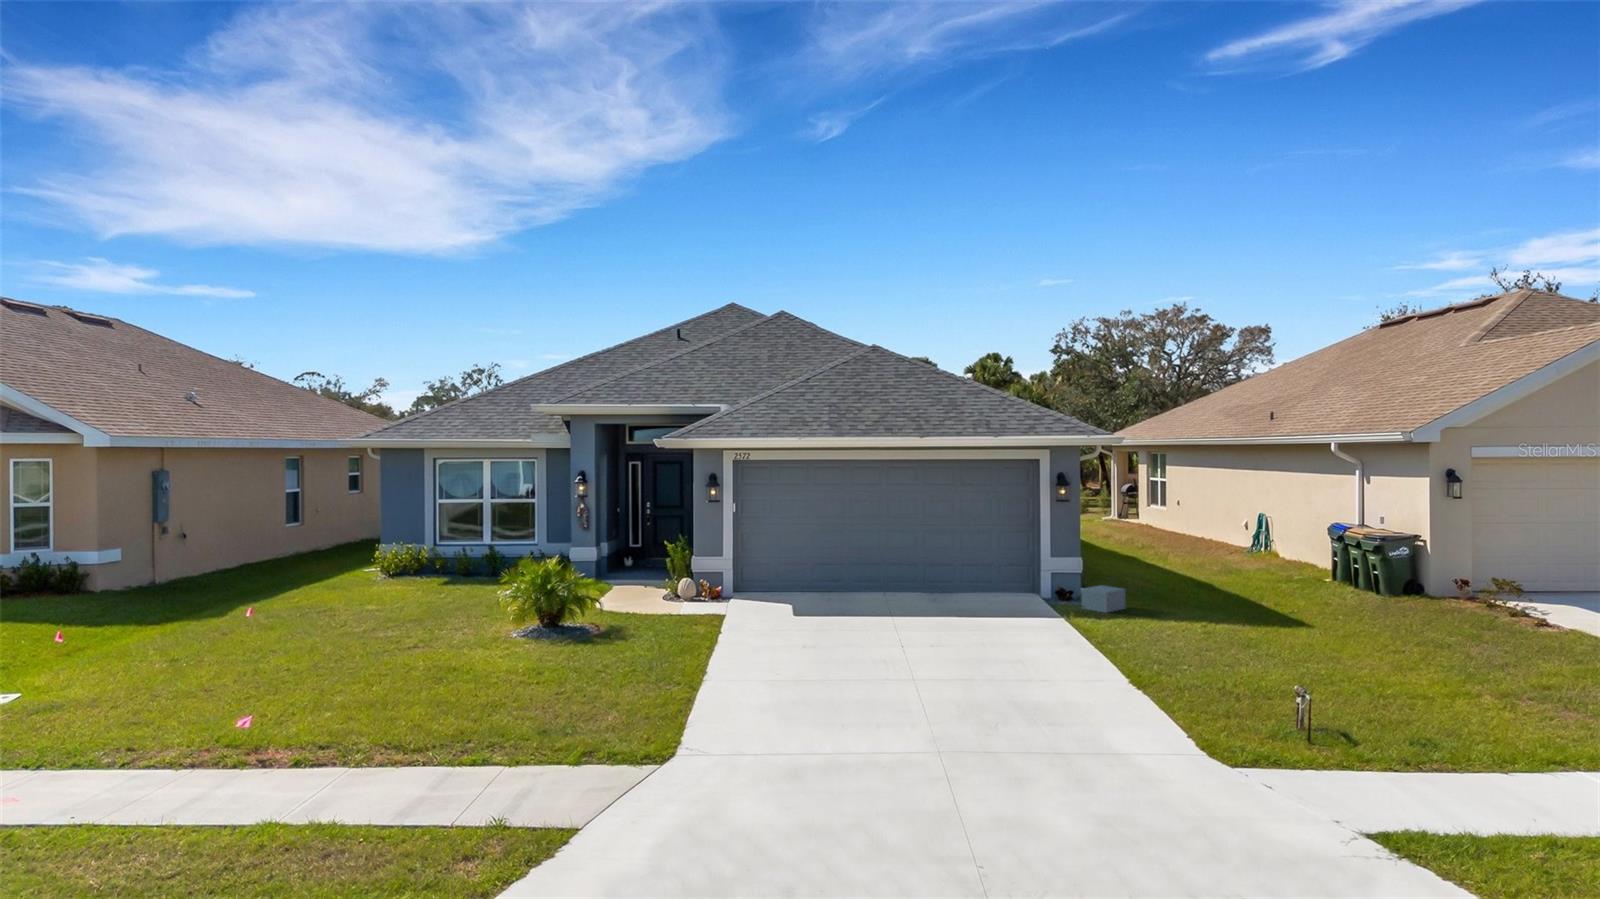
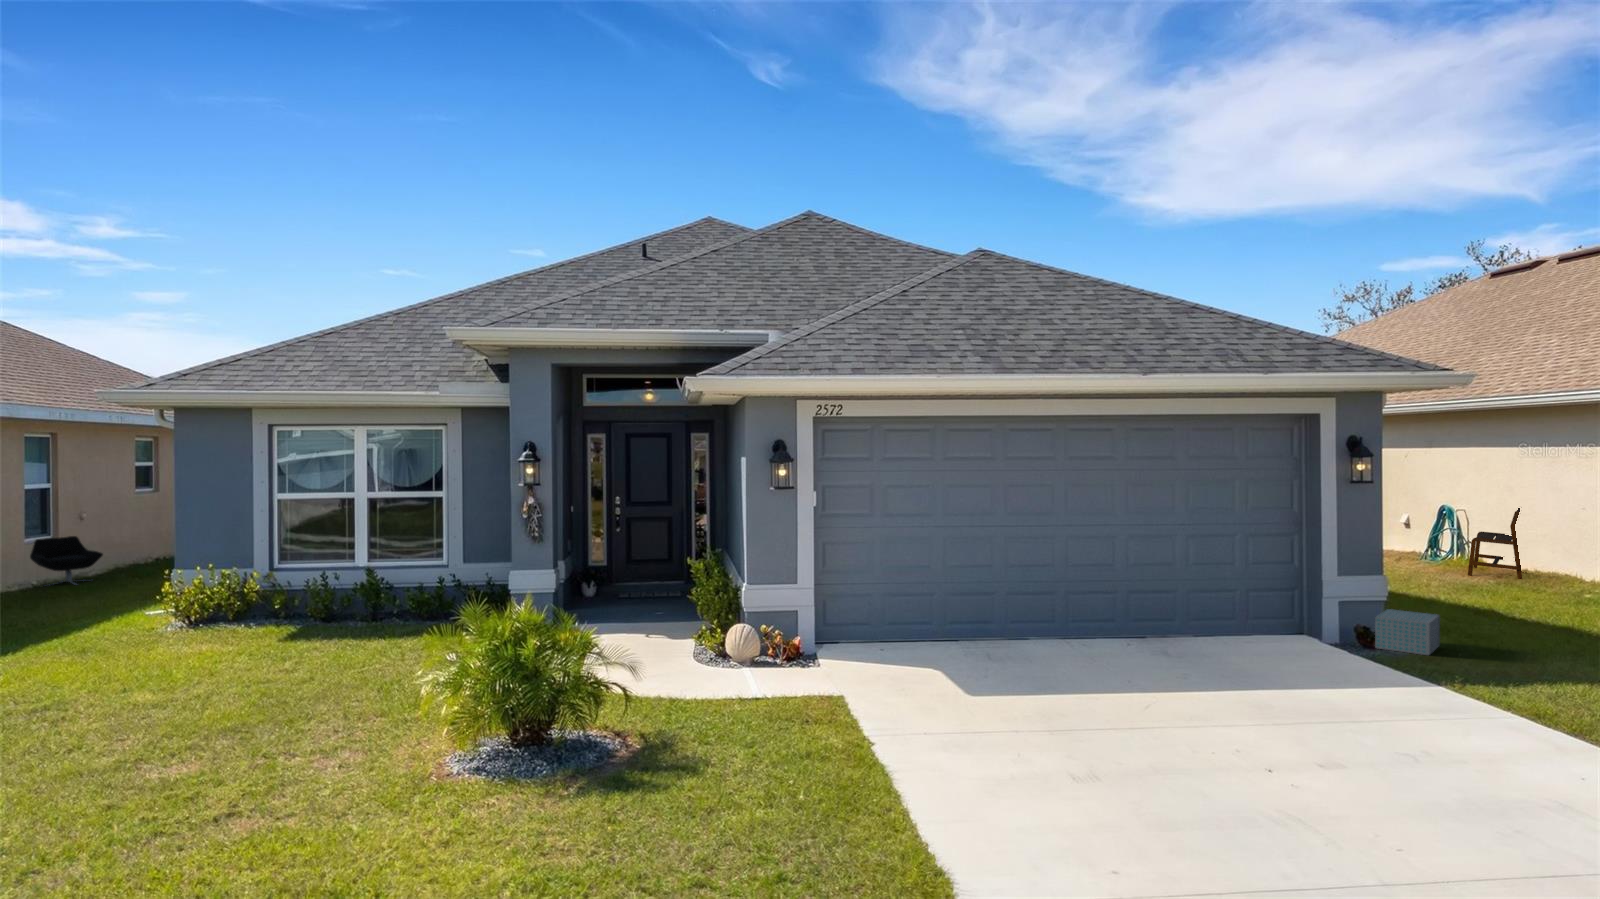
bench: none [1269,521,1323,576] -> present [1468,508,1522,579]
lounge chair: none [293,523,335,554] -> present [30,536,103,585]

